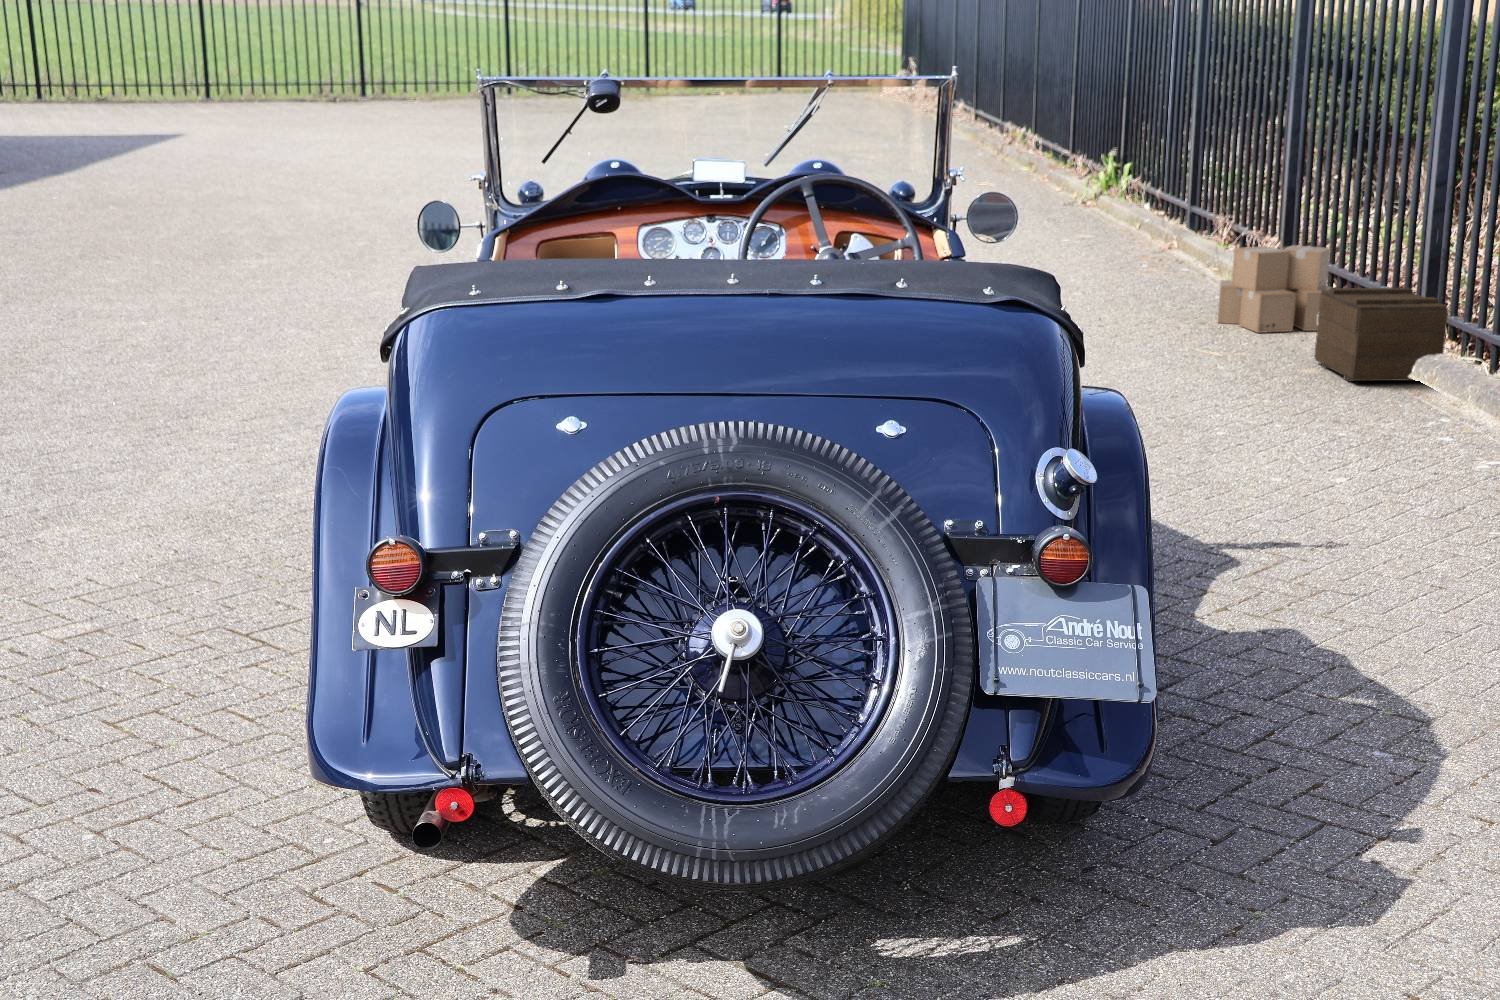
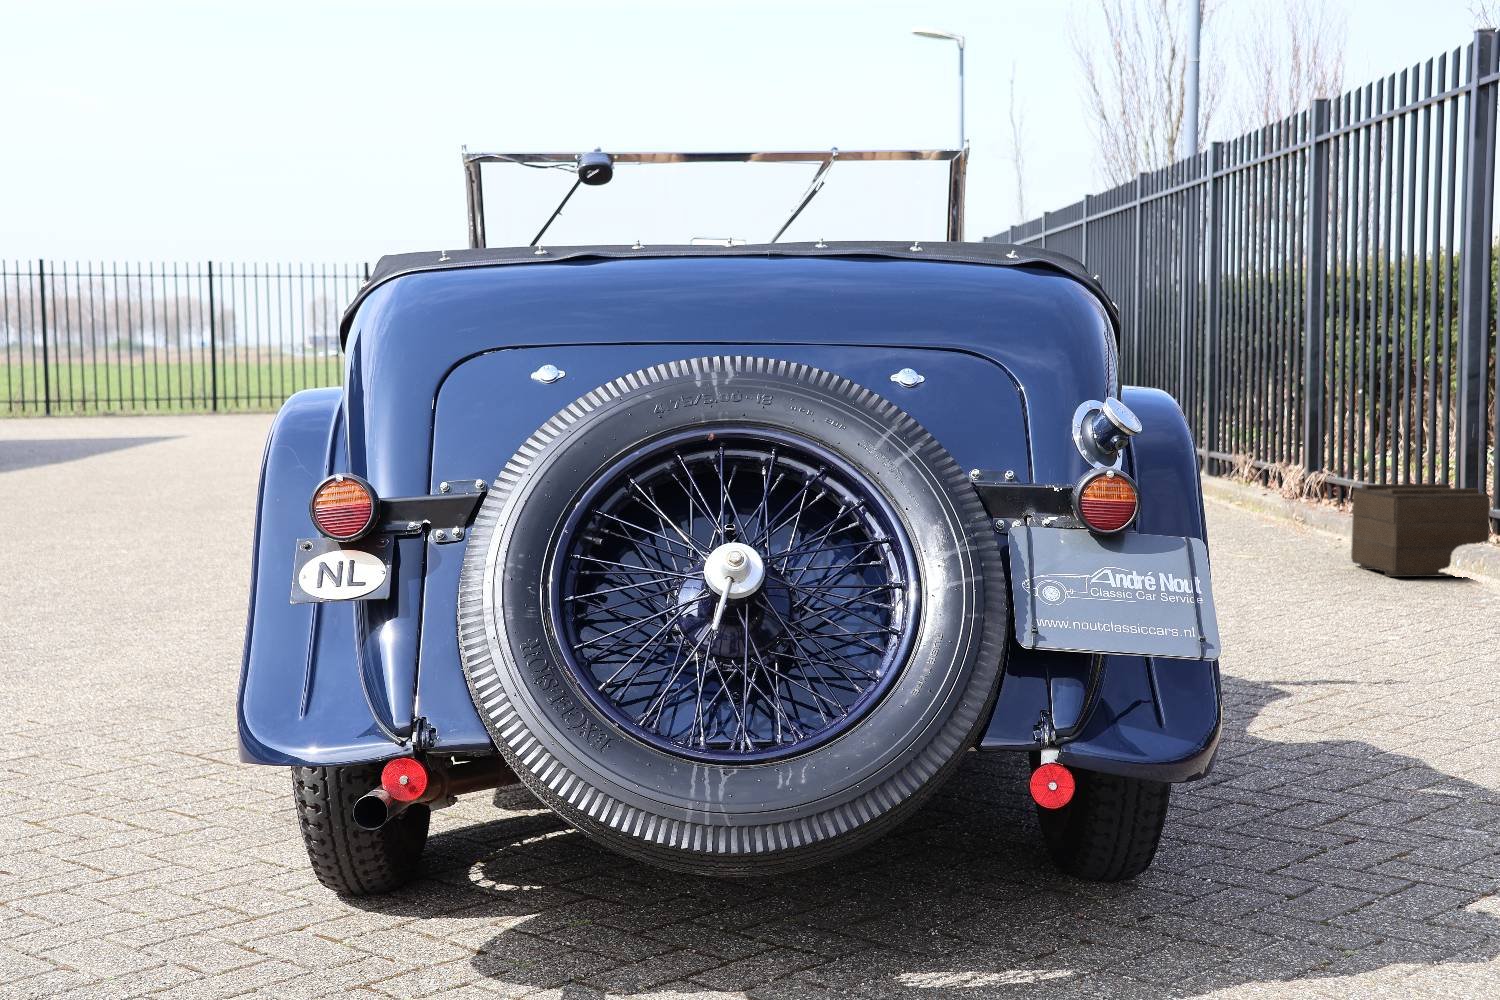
cardboard box: present [1218,245,1332,333] -> none [1245,461,1377,547]

